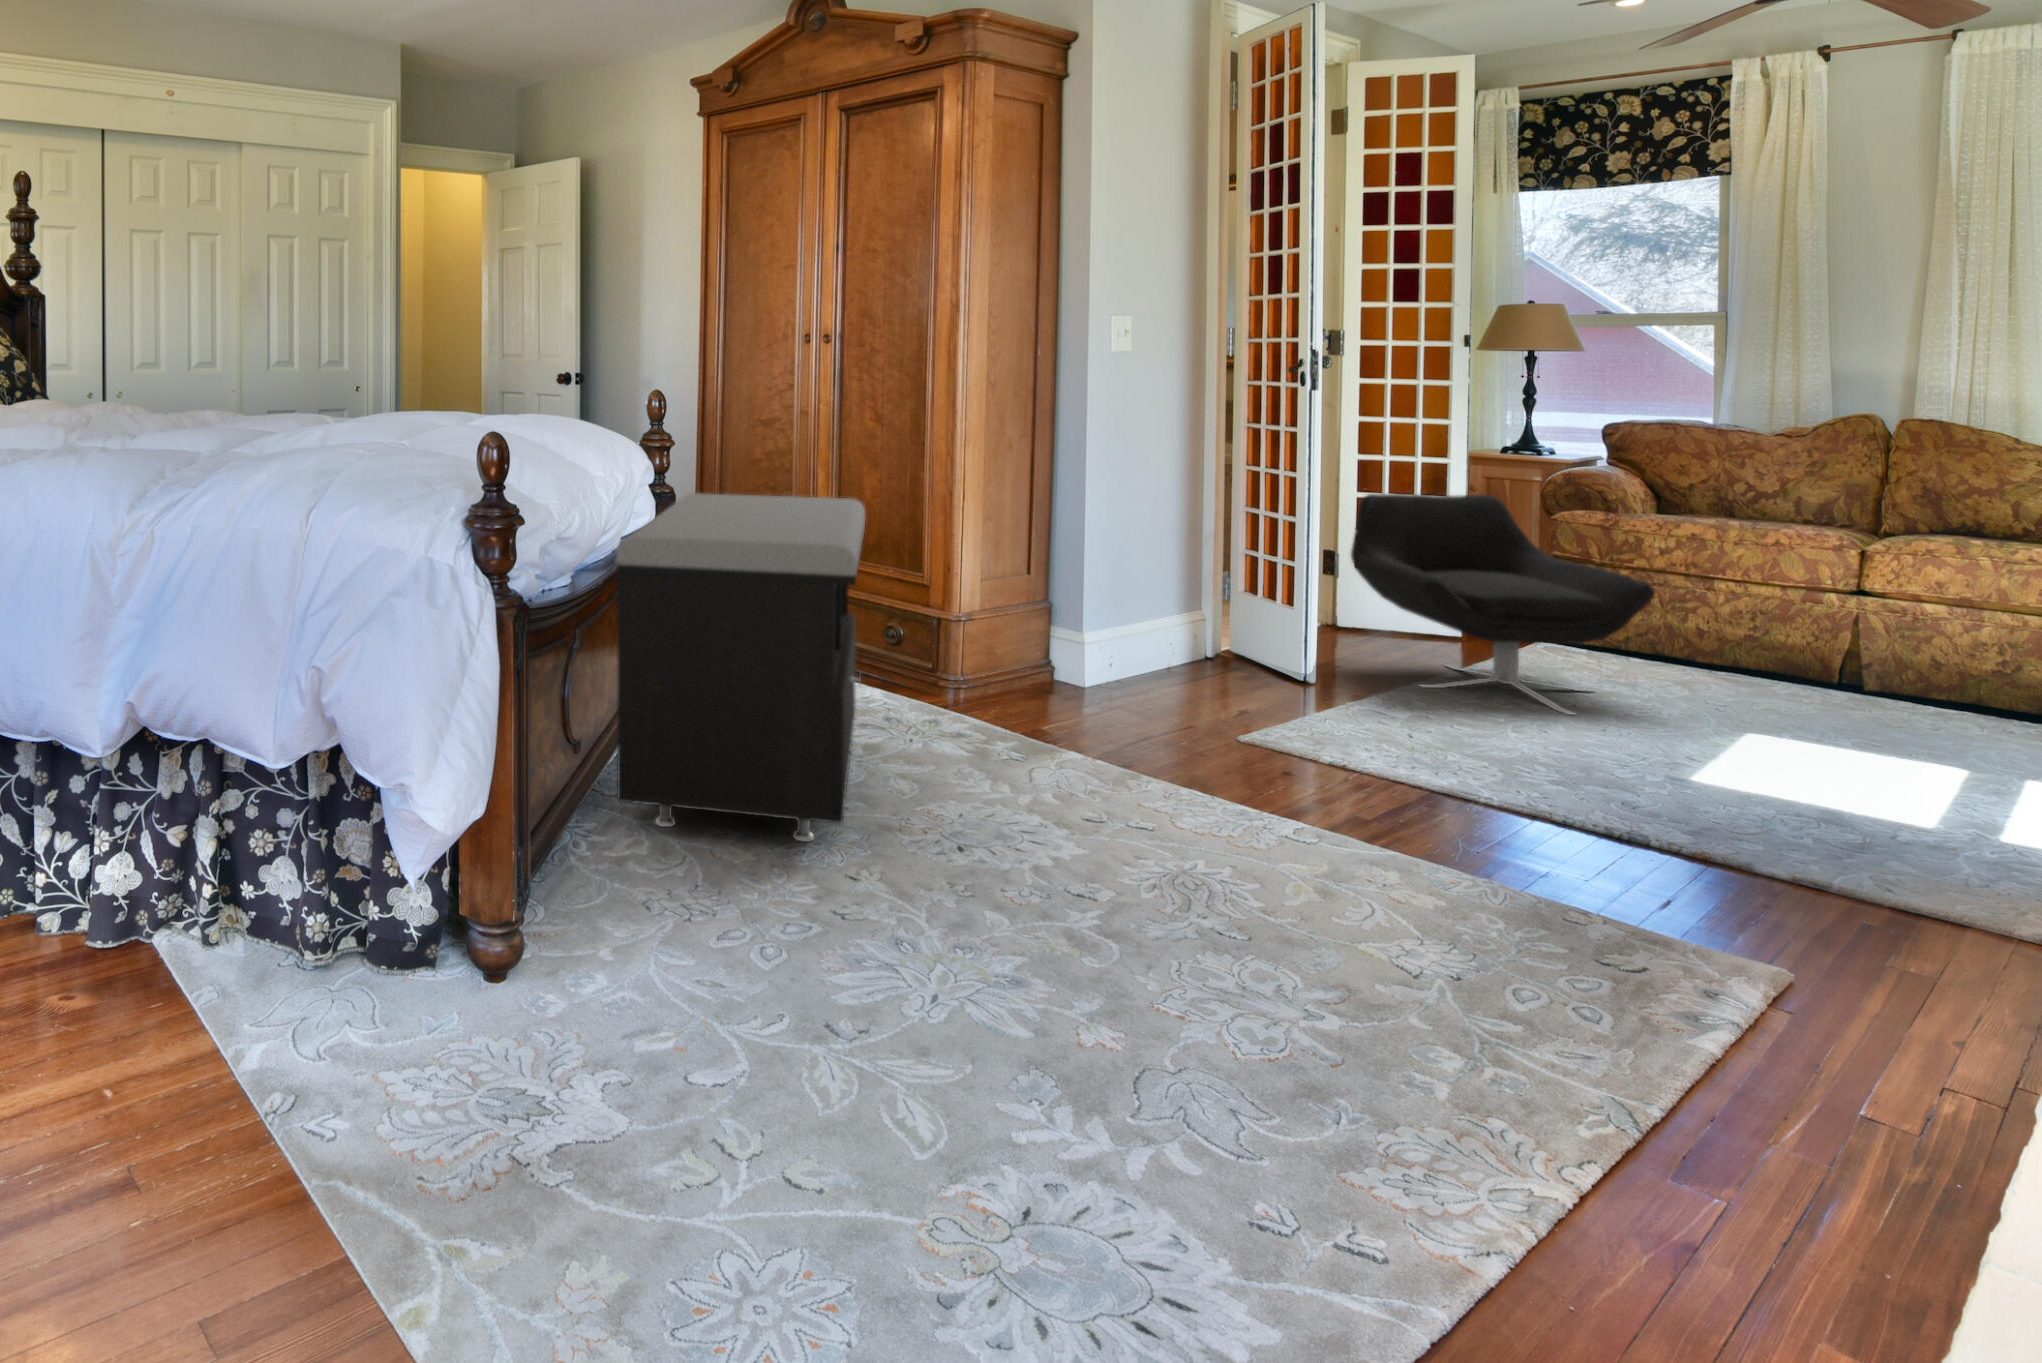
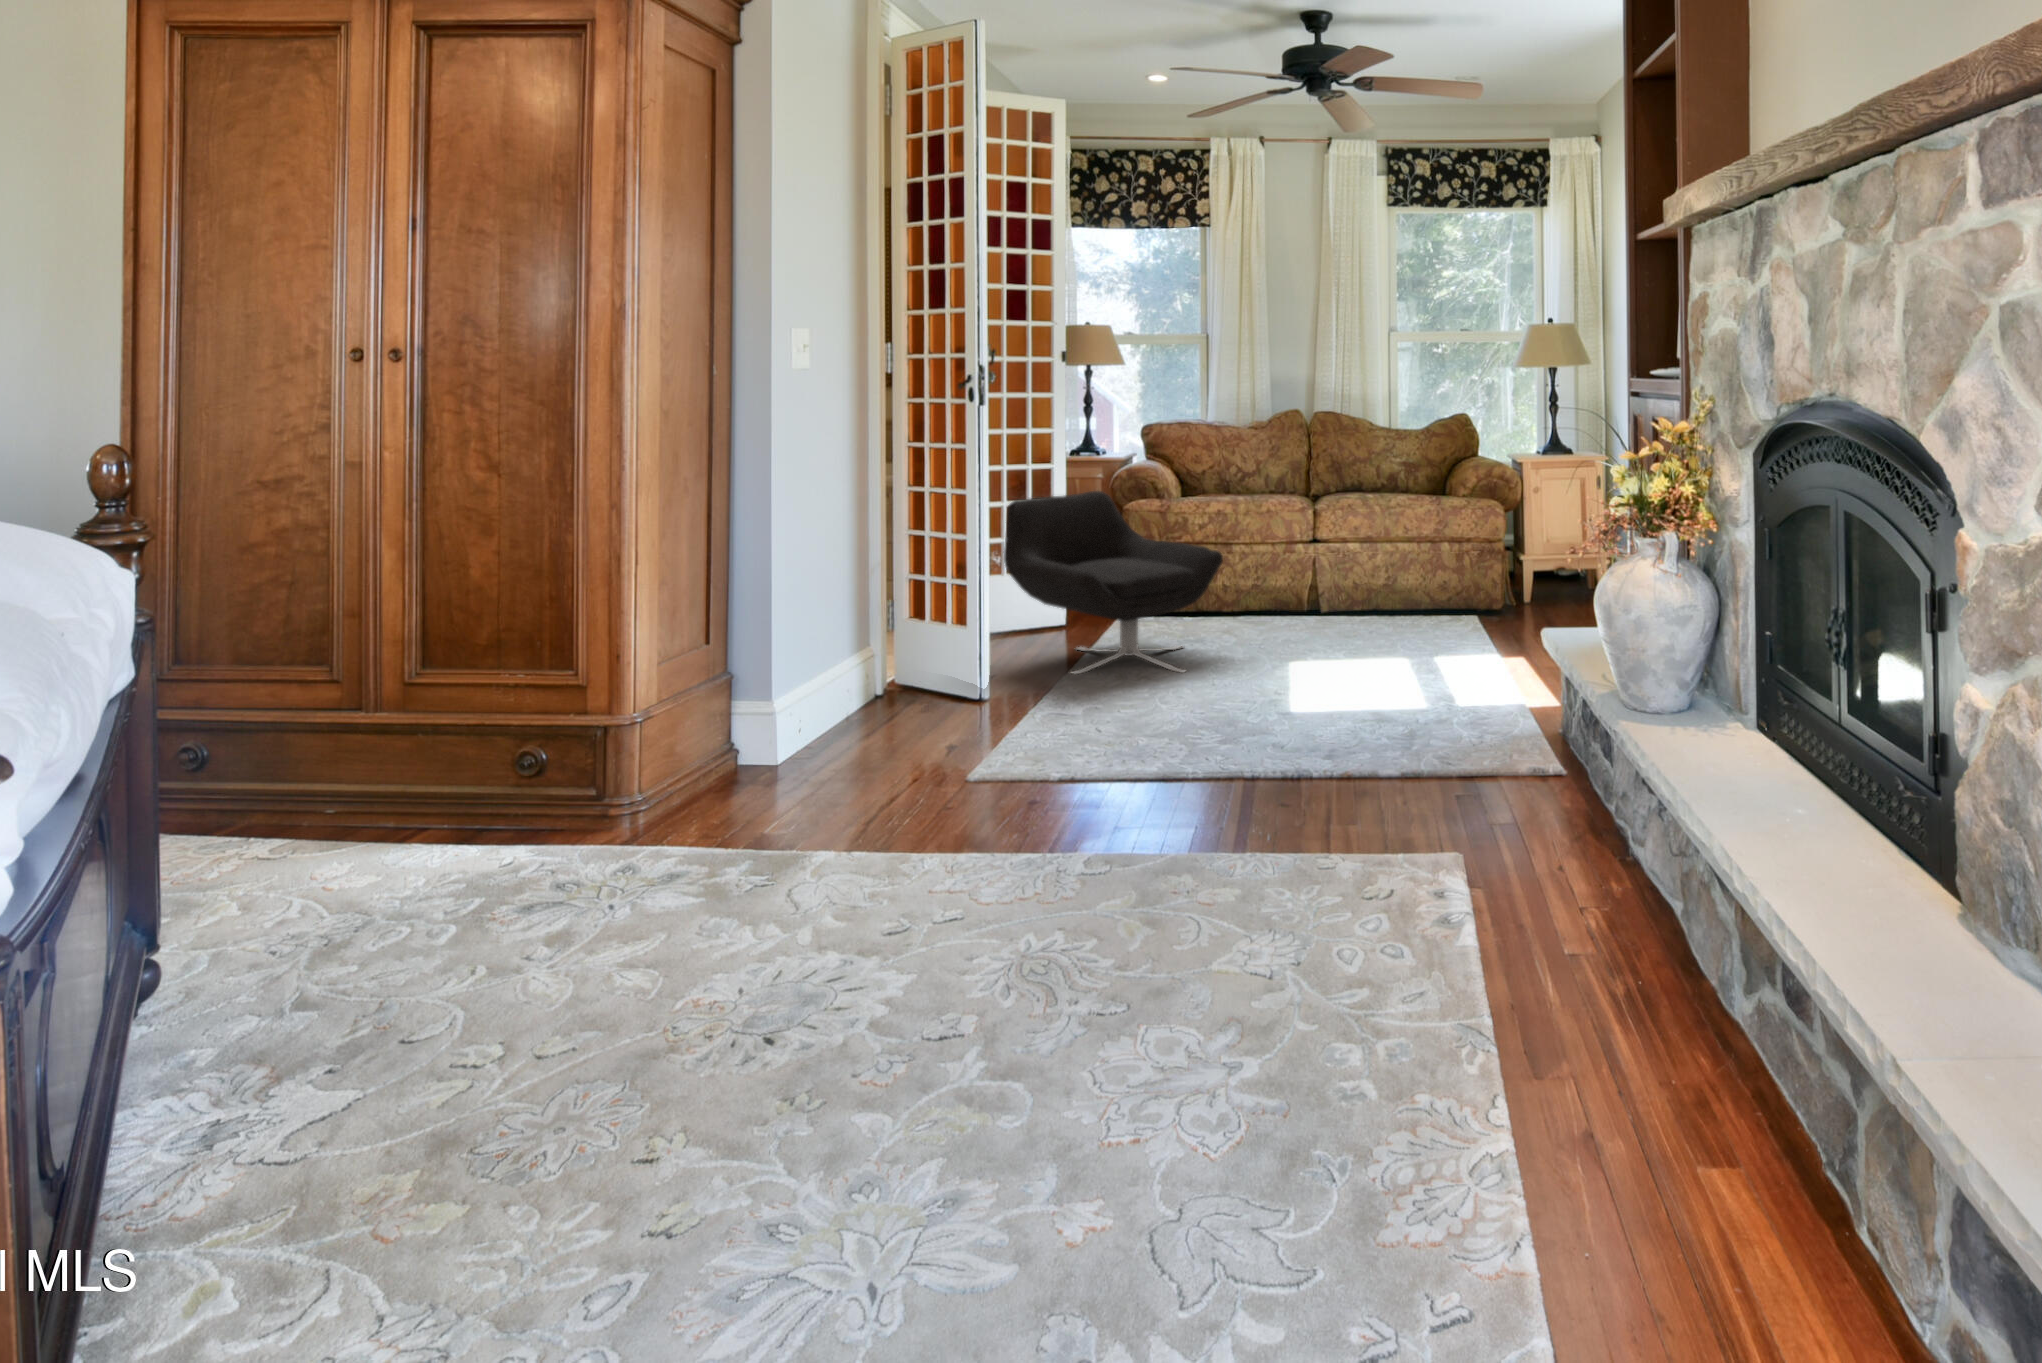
storage bench: present [617,493,865,842] -> none [113,582,624,1248]

